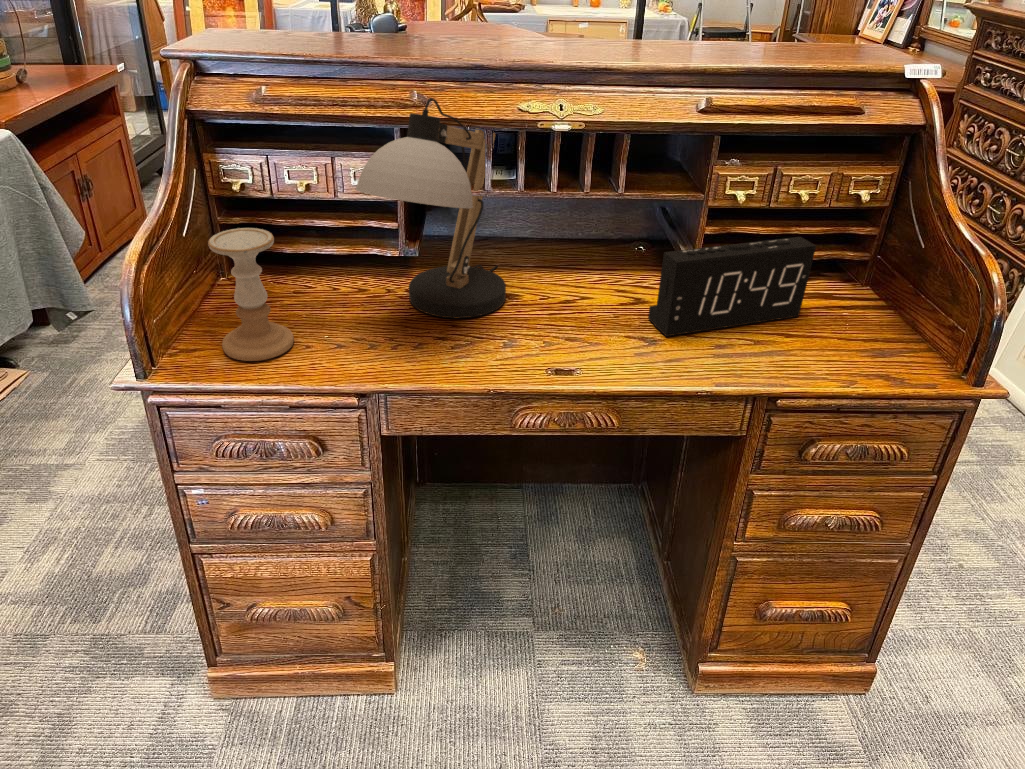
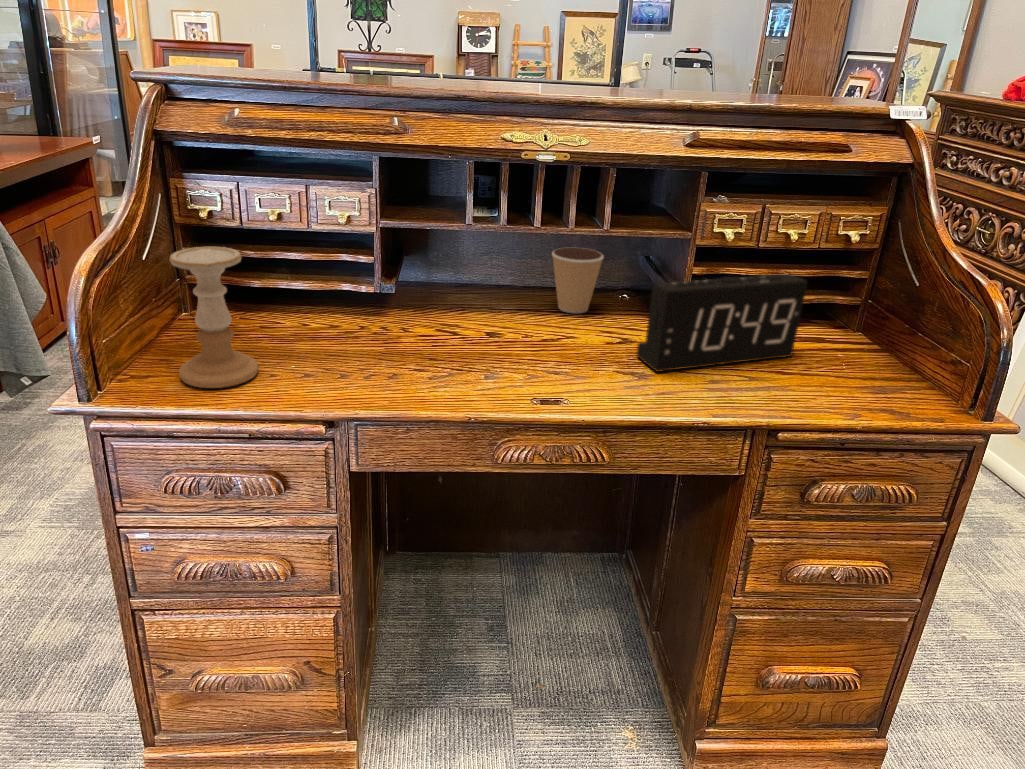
desk lamp: present [356,98,506,318] -> none [331,118,487,352]
coffee cup: none [569,205,620,271] -> present [552,248,604,313]

